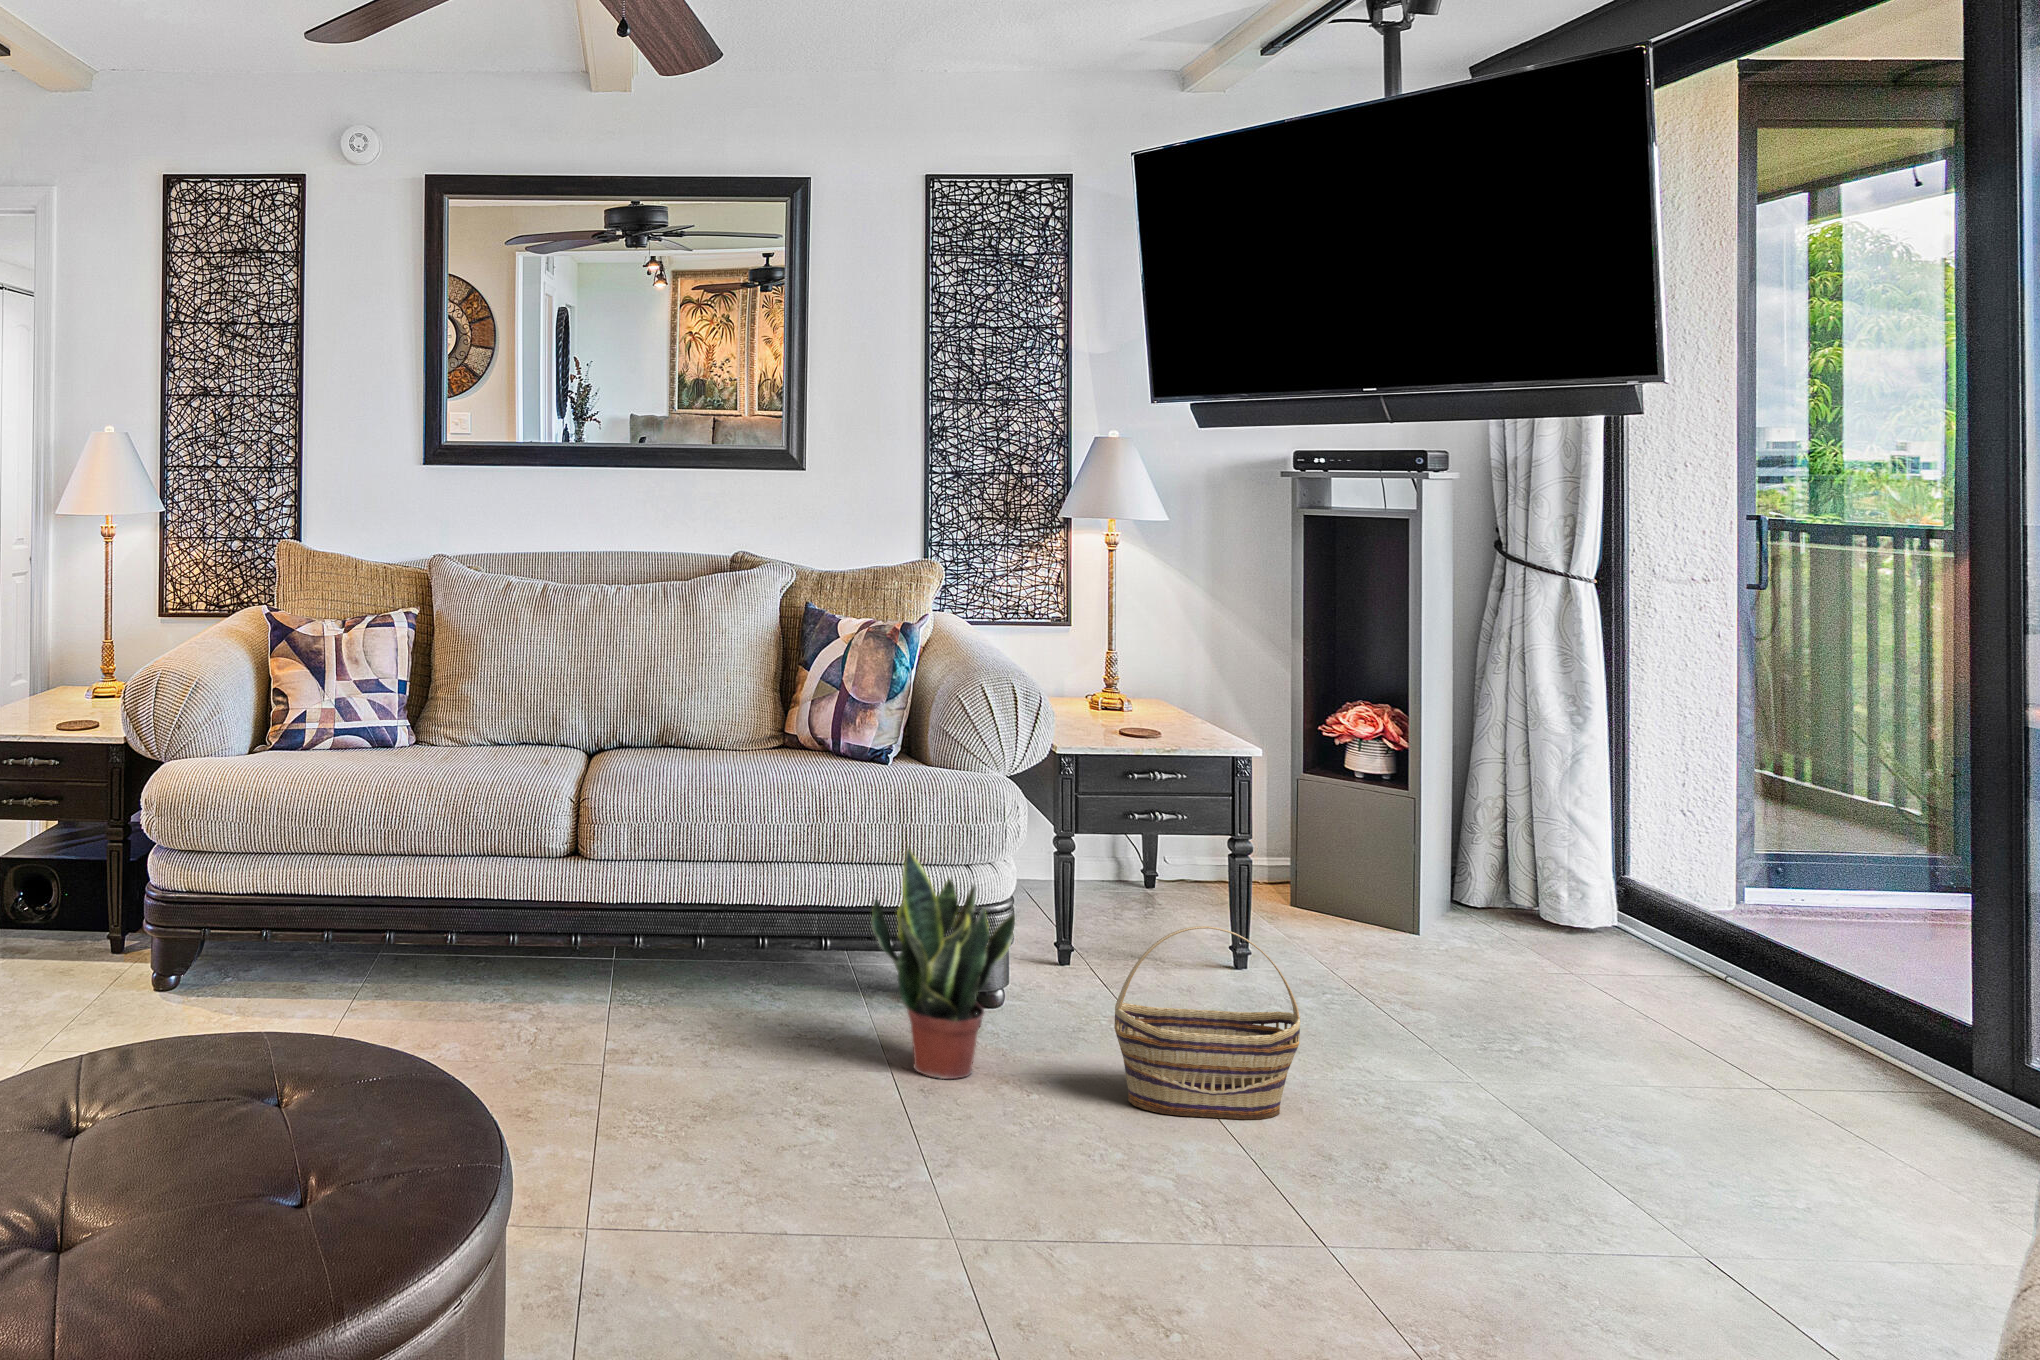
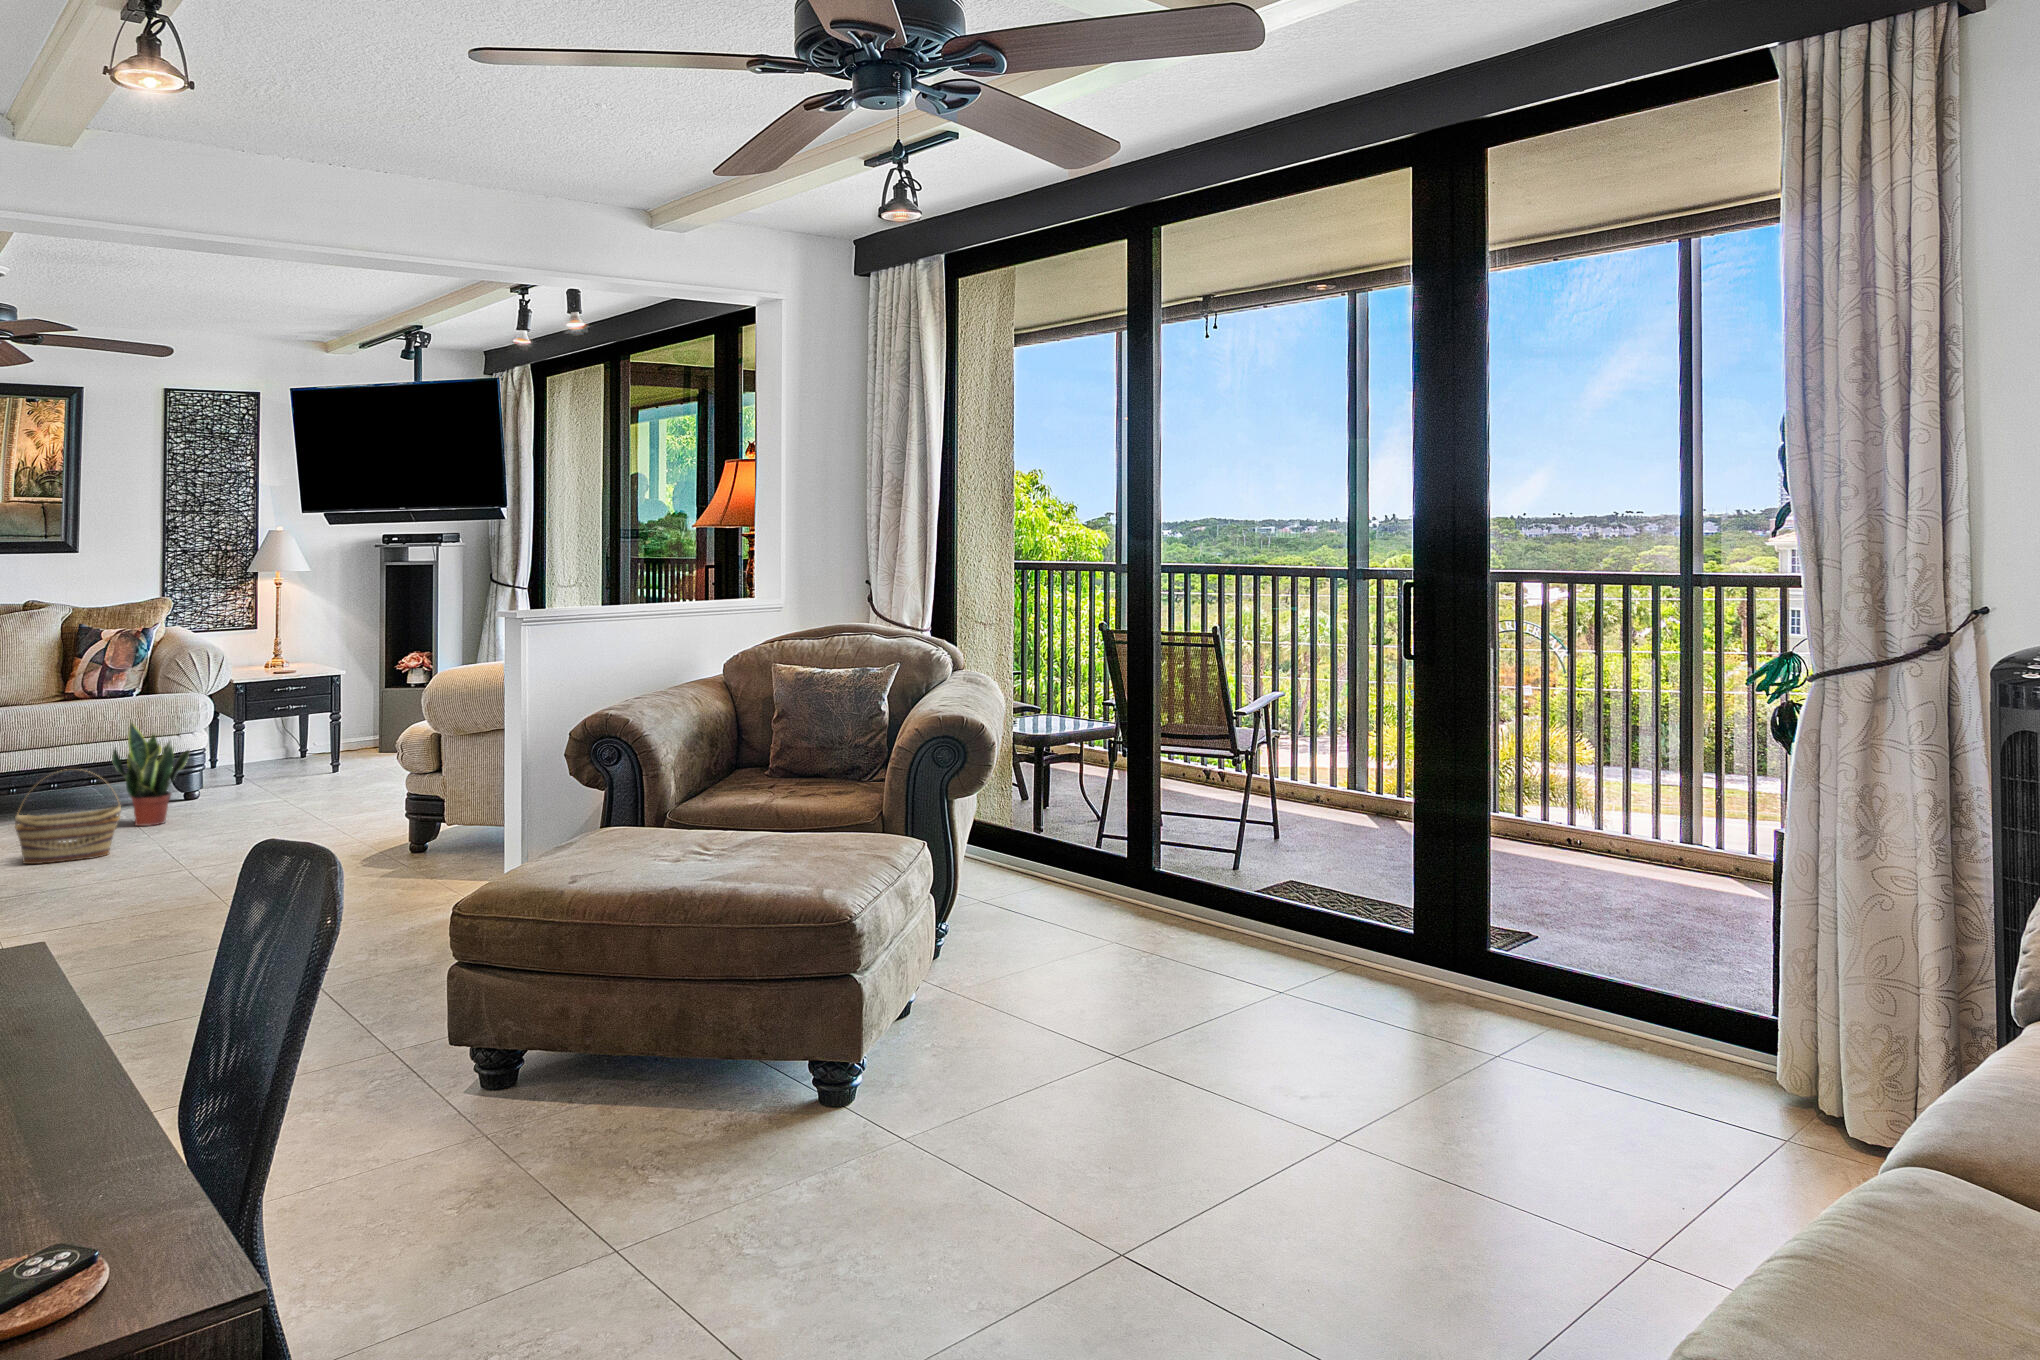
basket: present [1114,926,1300,1119] -> present [15,770,121,864]

